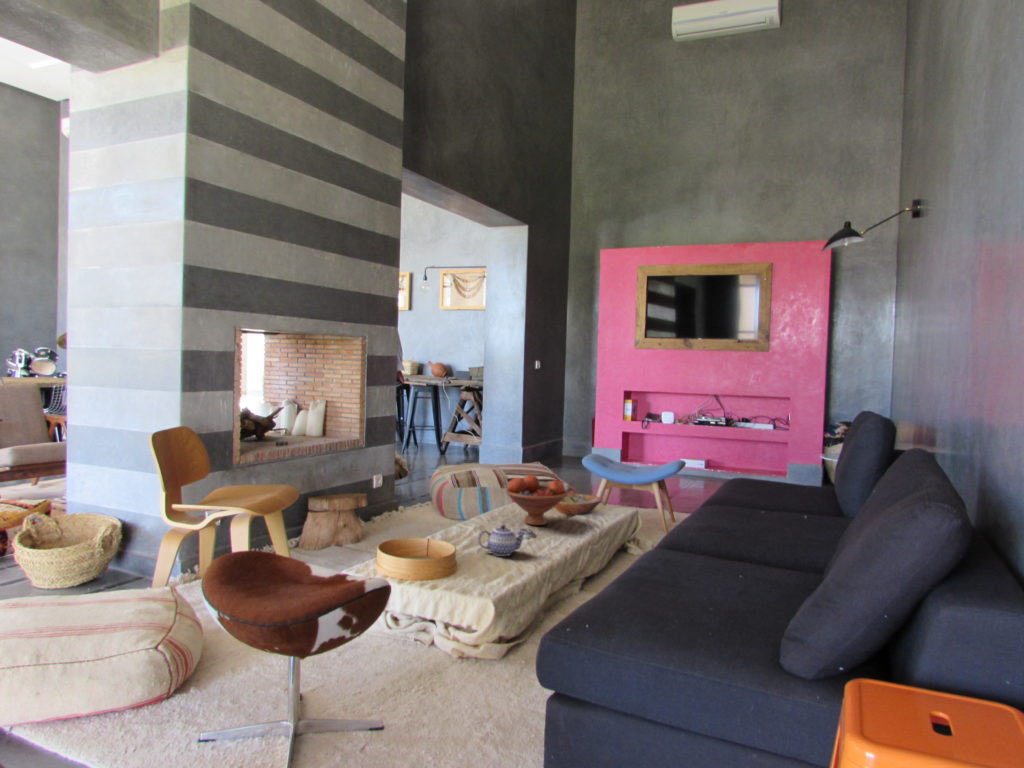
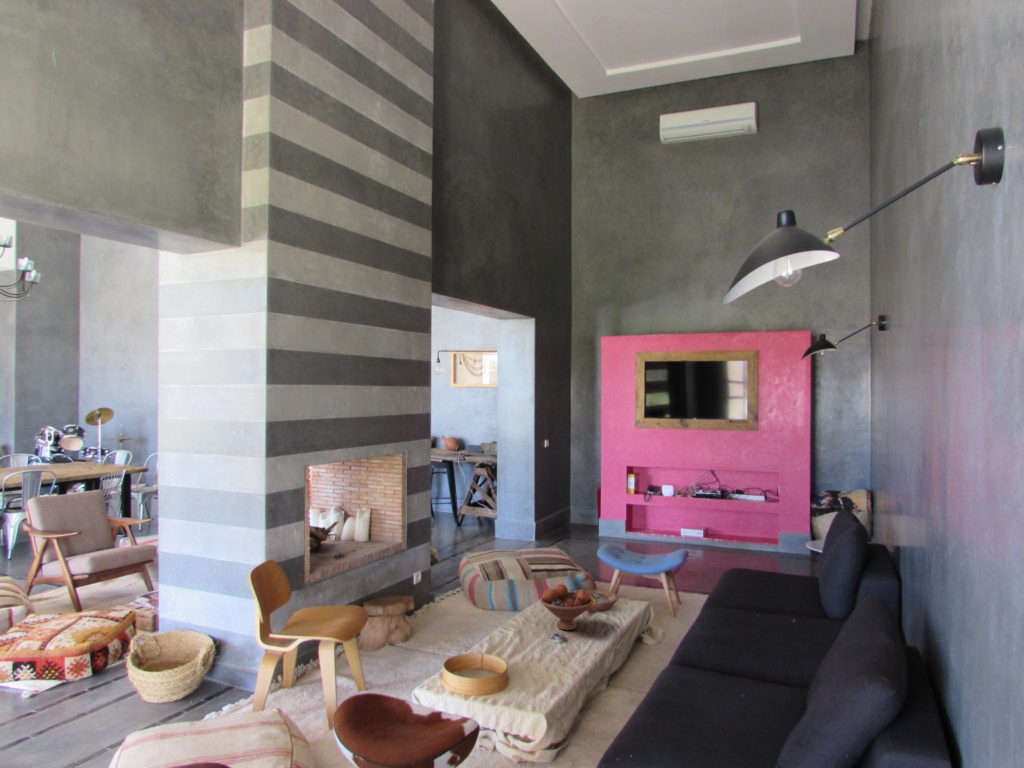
teapot: present [478,525,525,556] -> none [525,640,564,668]

